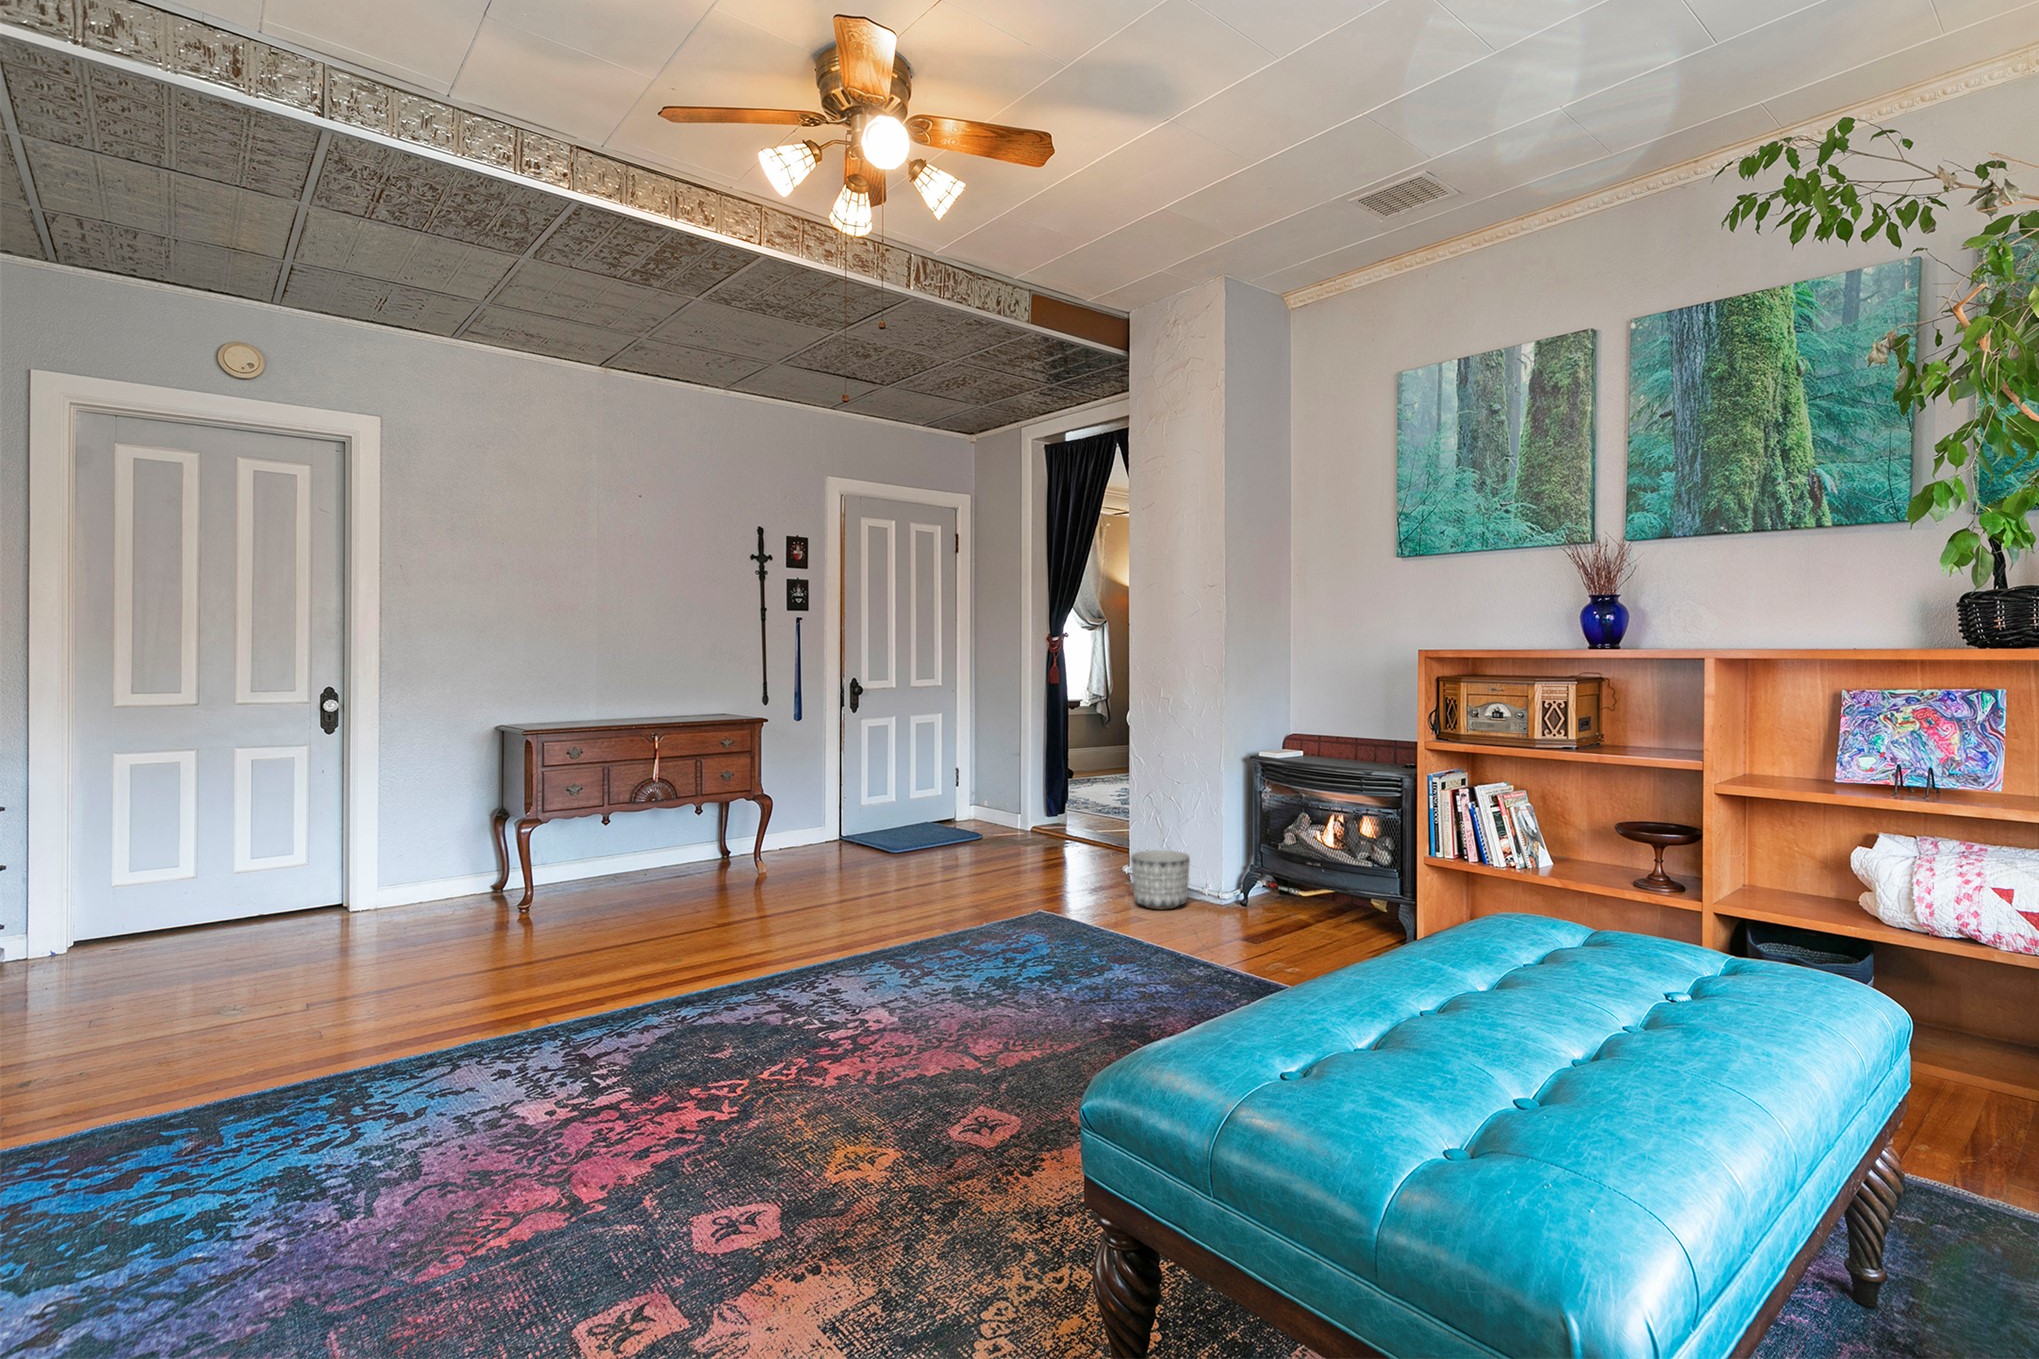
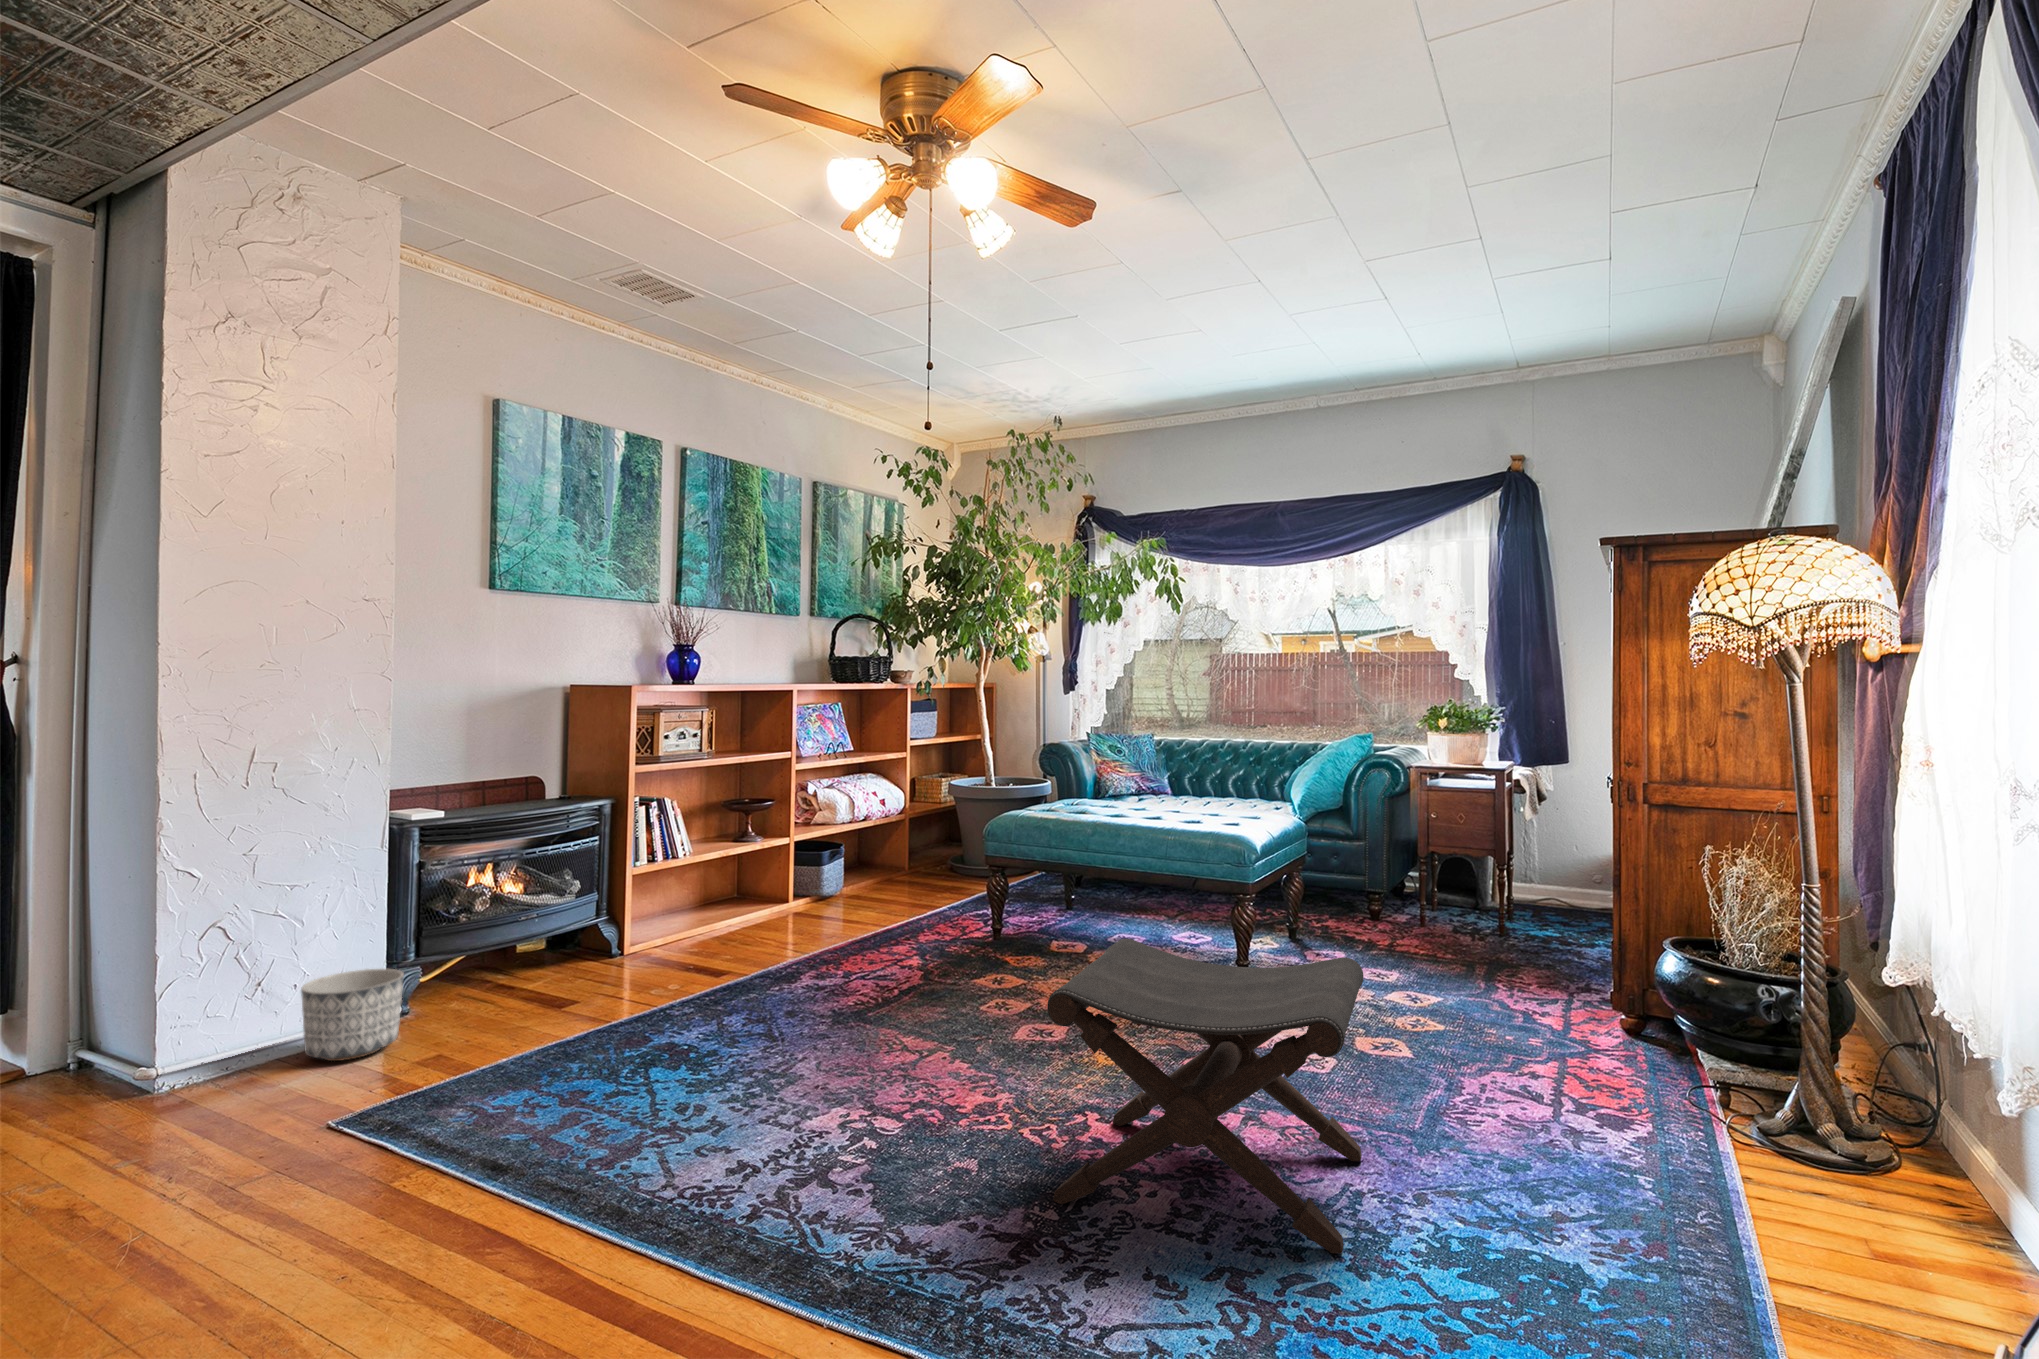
footstool: none [314,898,695,1239] -> present [1047,939,1364,1254]

